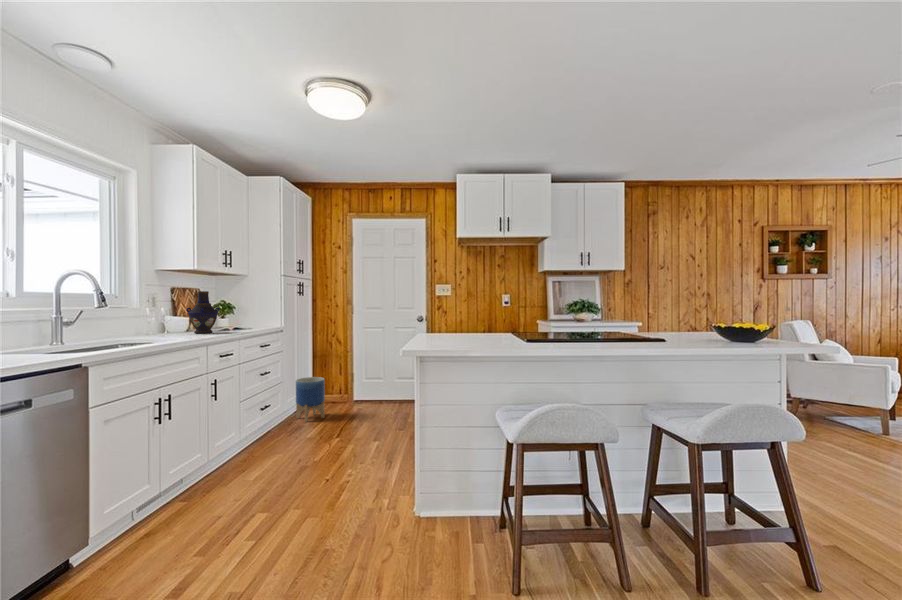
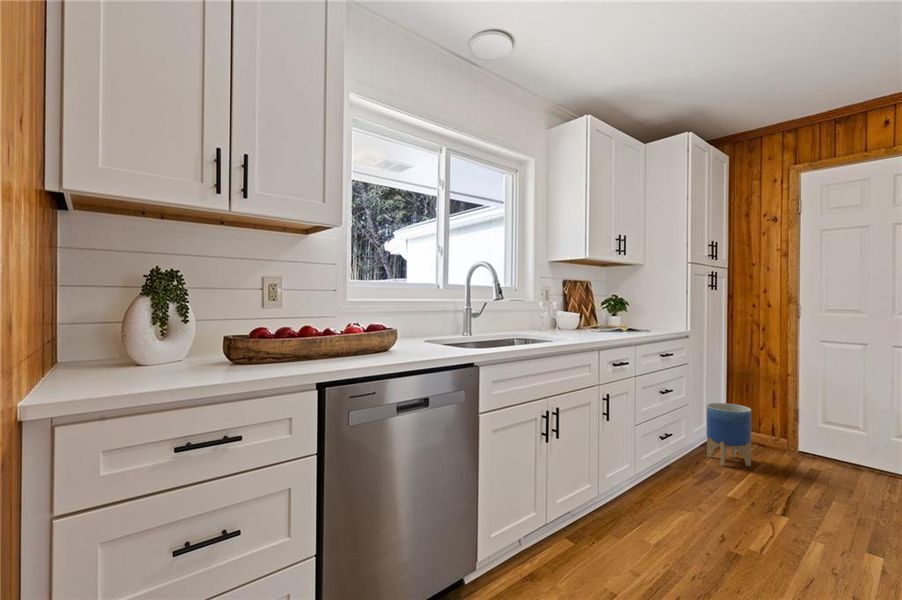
vase: present [186,291,220,334] -> none [577,283,613,334]

